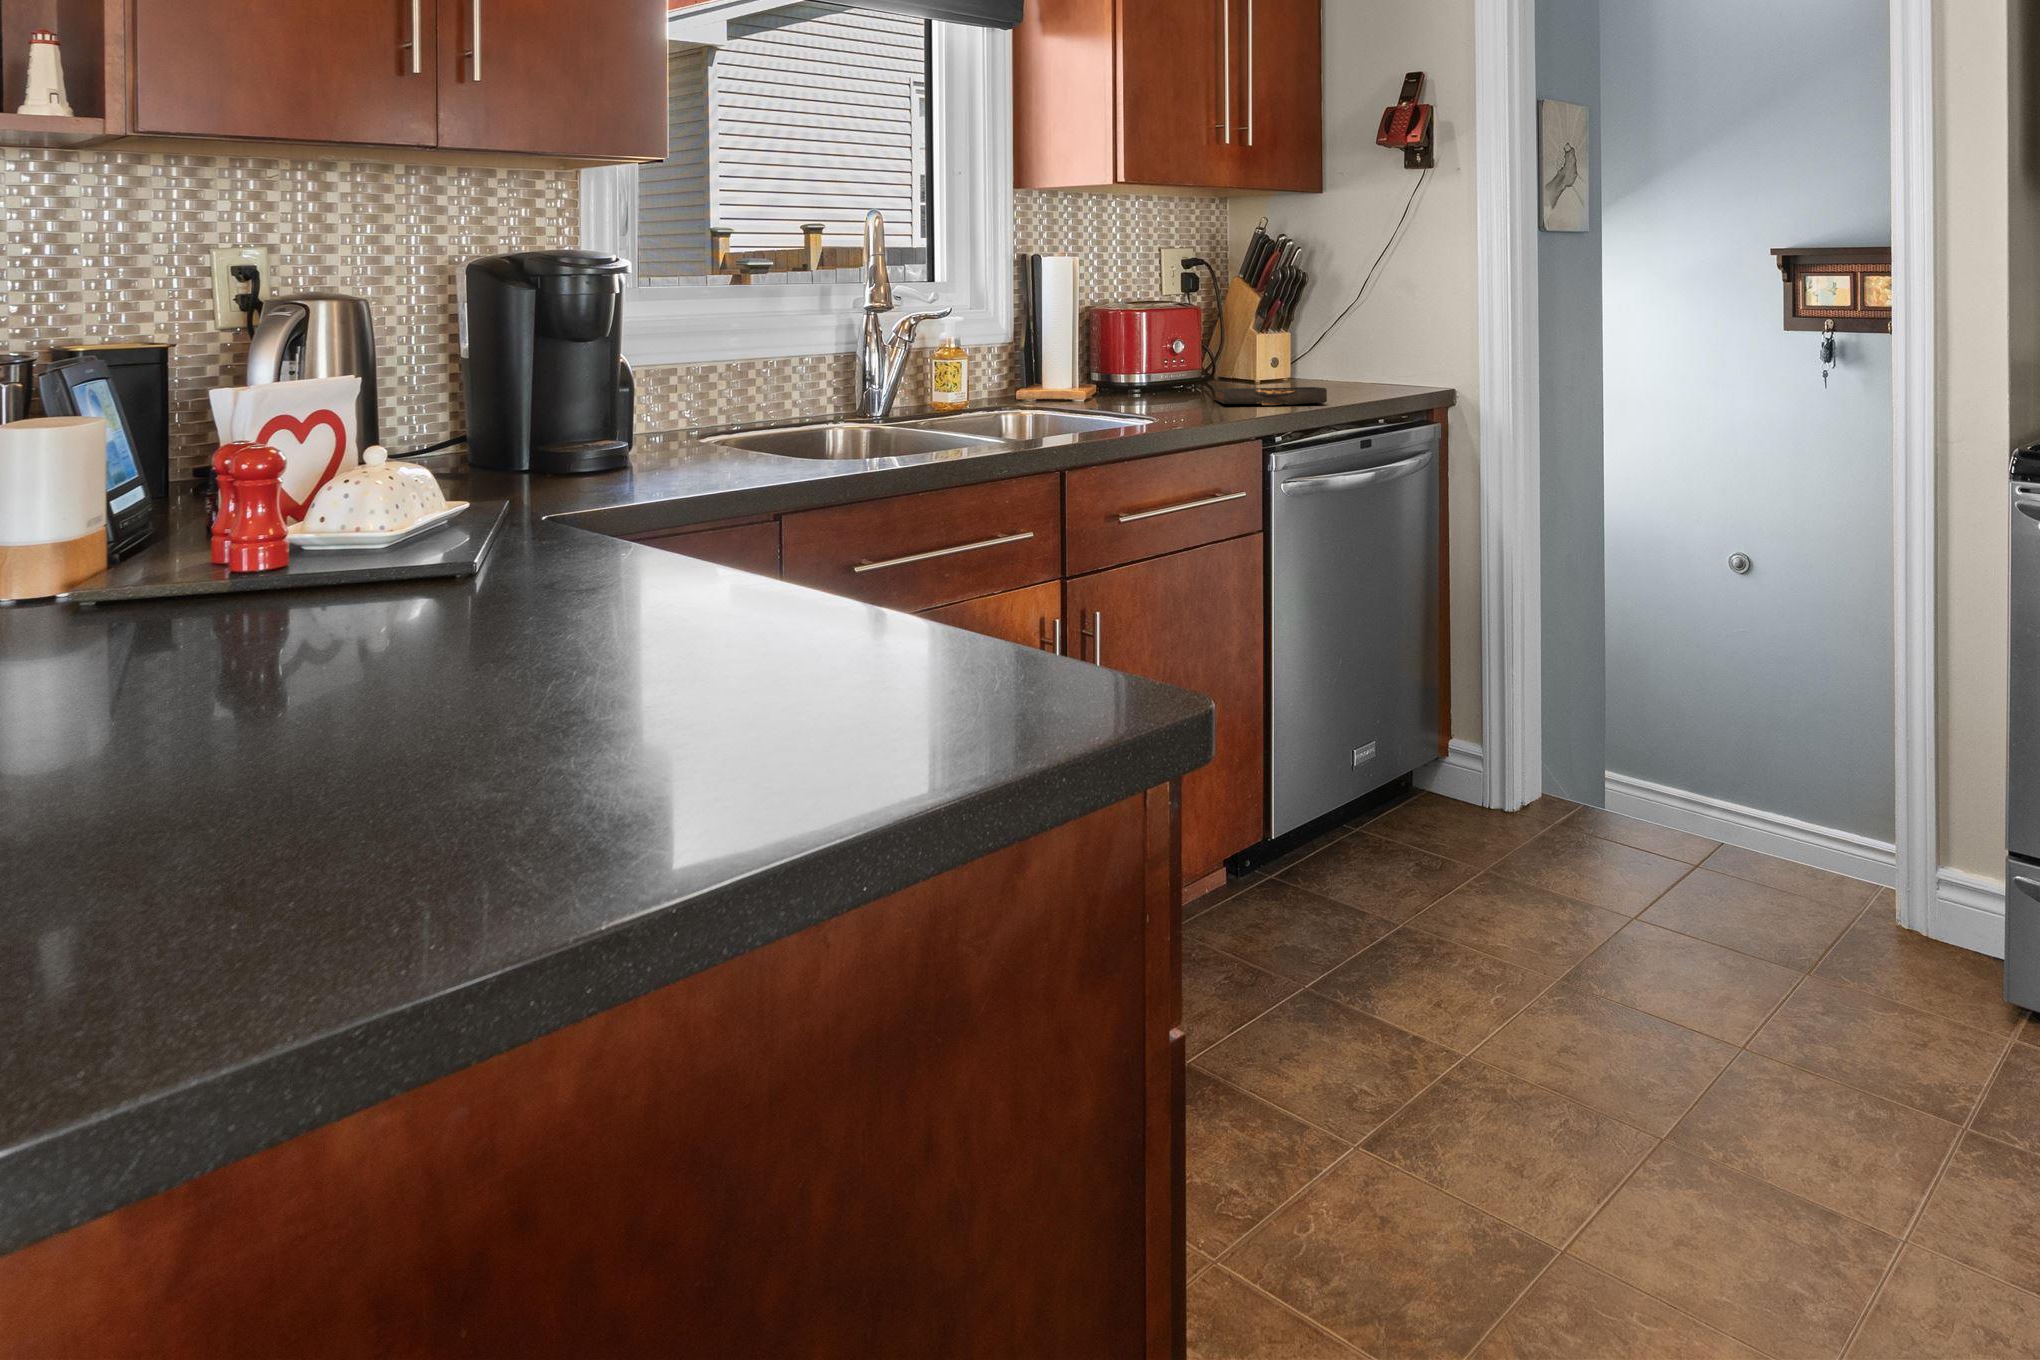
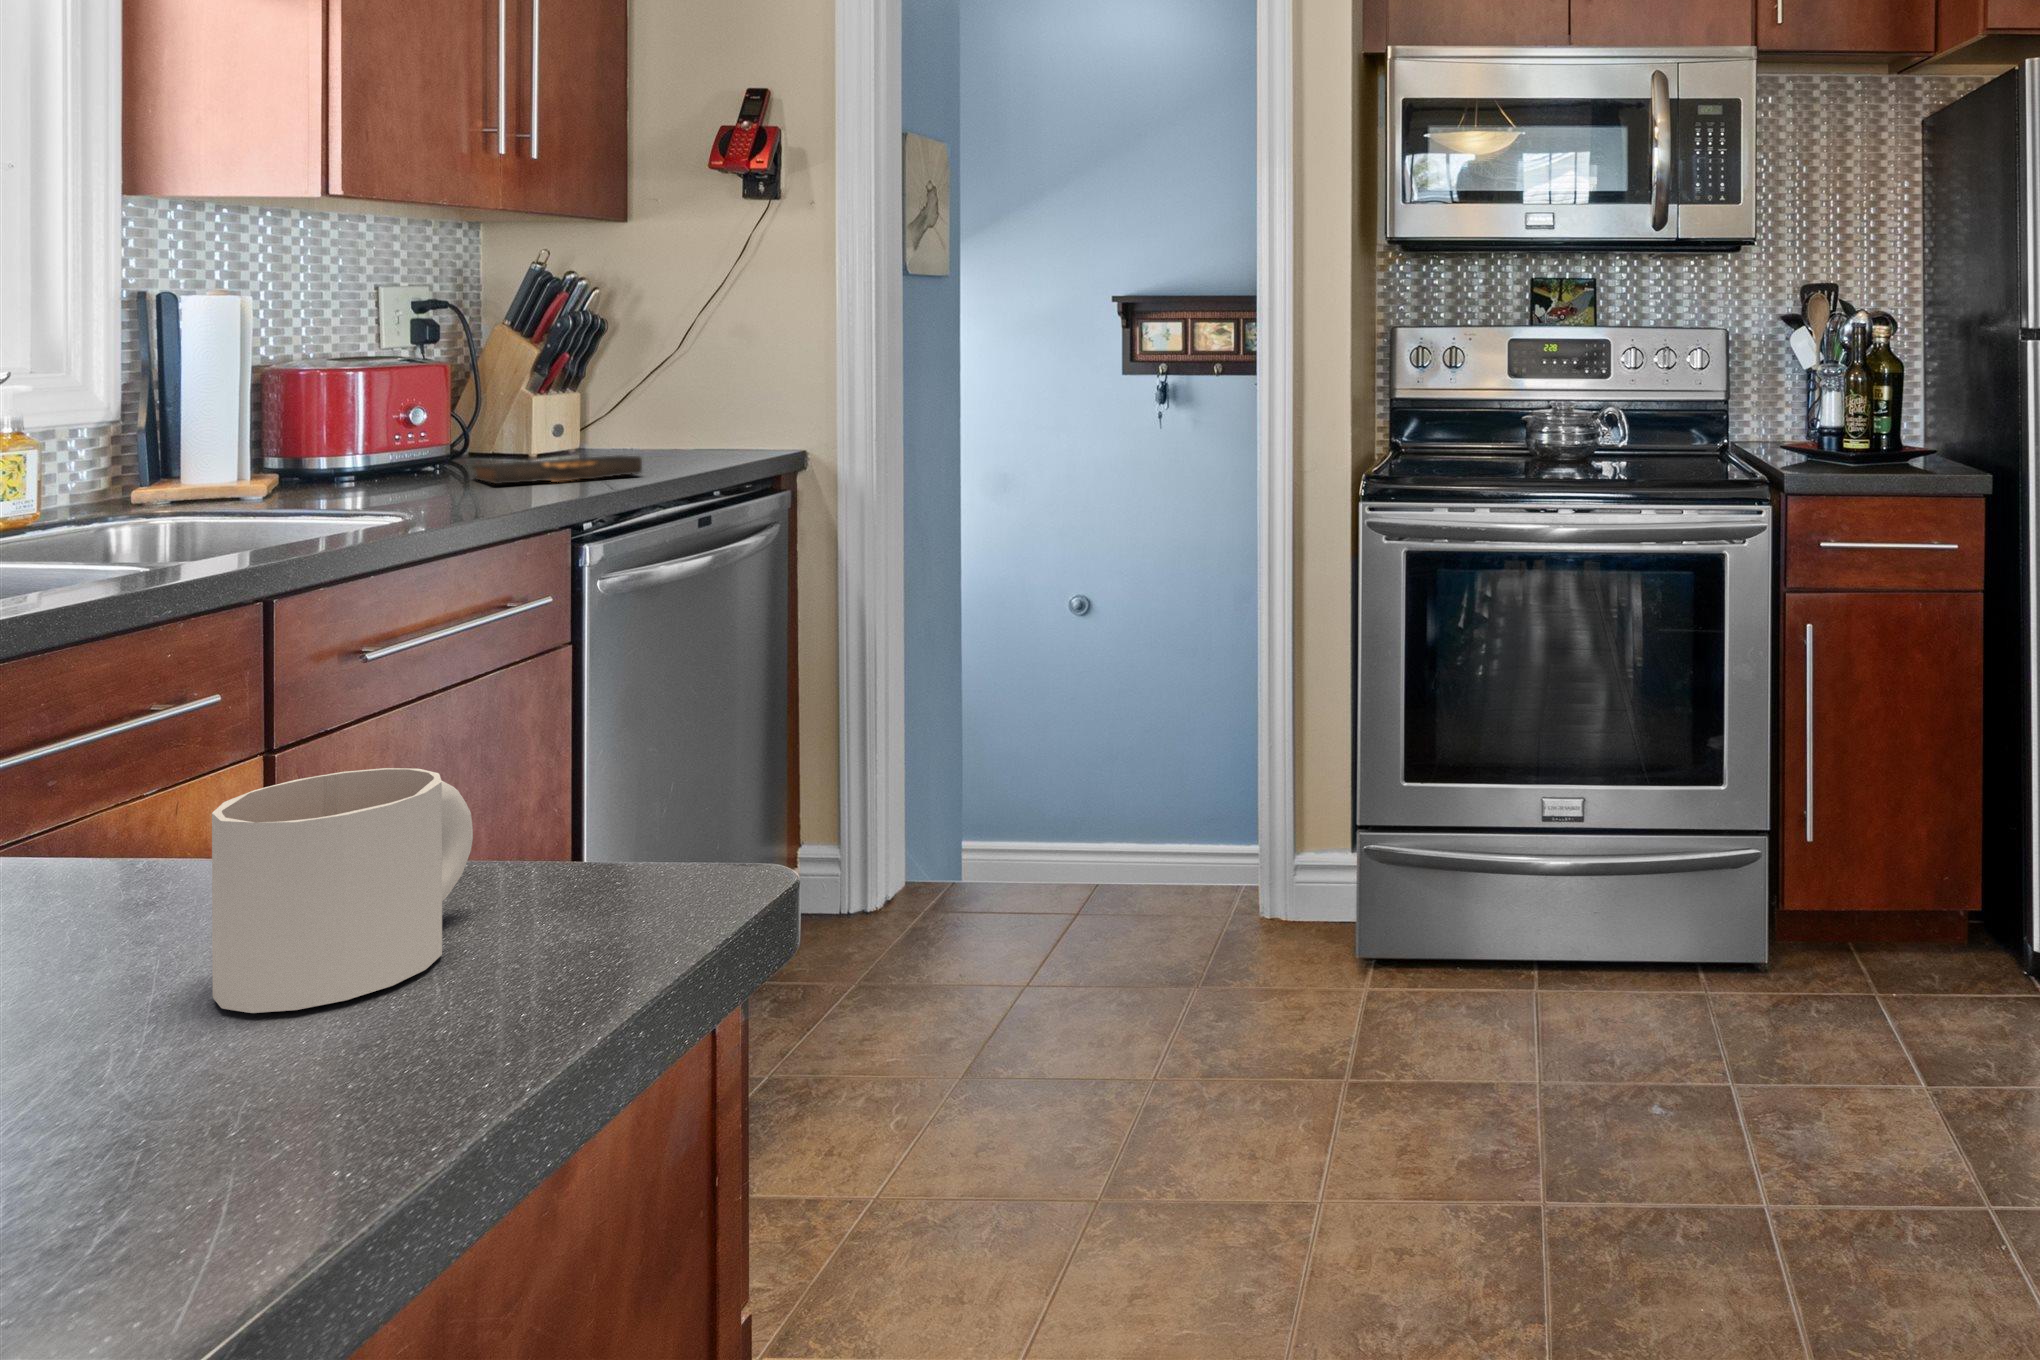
mug: none [871,564,1026,716] -> present [212,768,473,1013]

